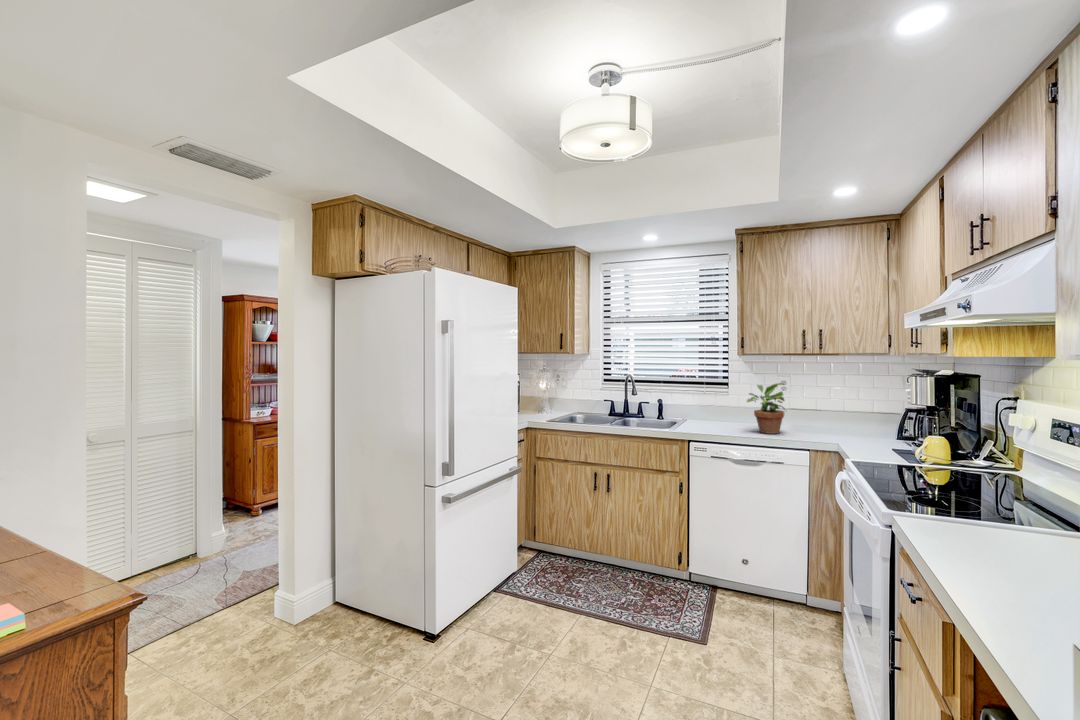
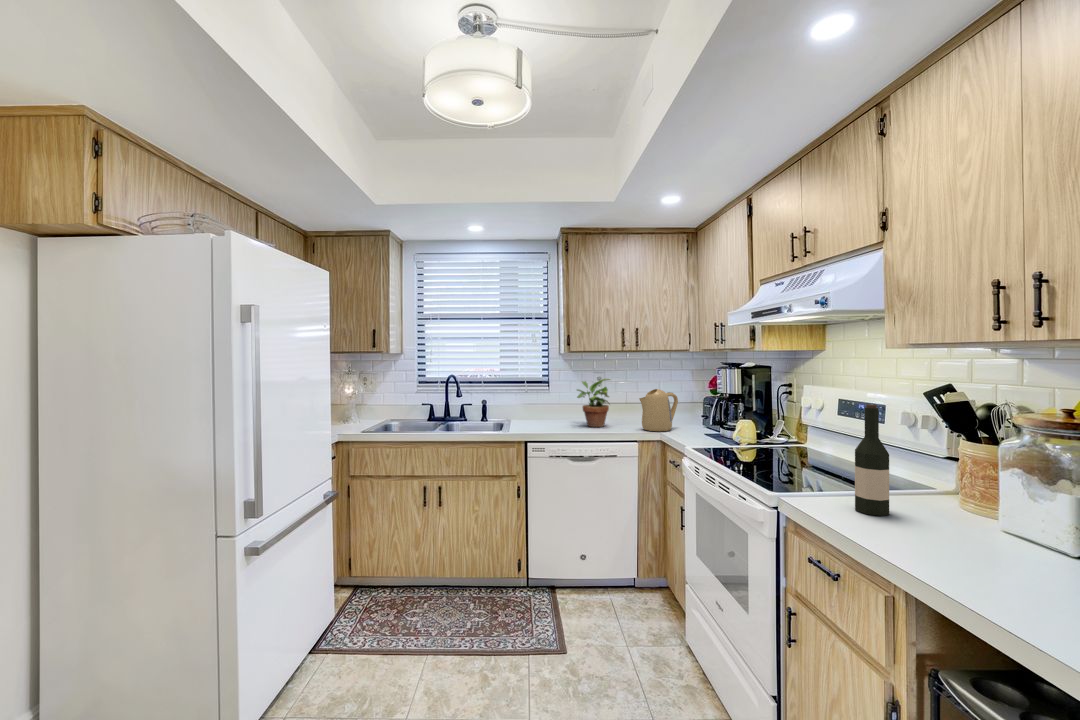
kettle: none [814,396,867,444] -> present [639,389,678,431]
wine bottle: none [964,425,1009,551] -> present [855,404,889,516]

